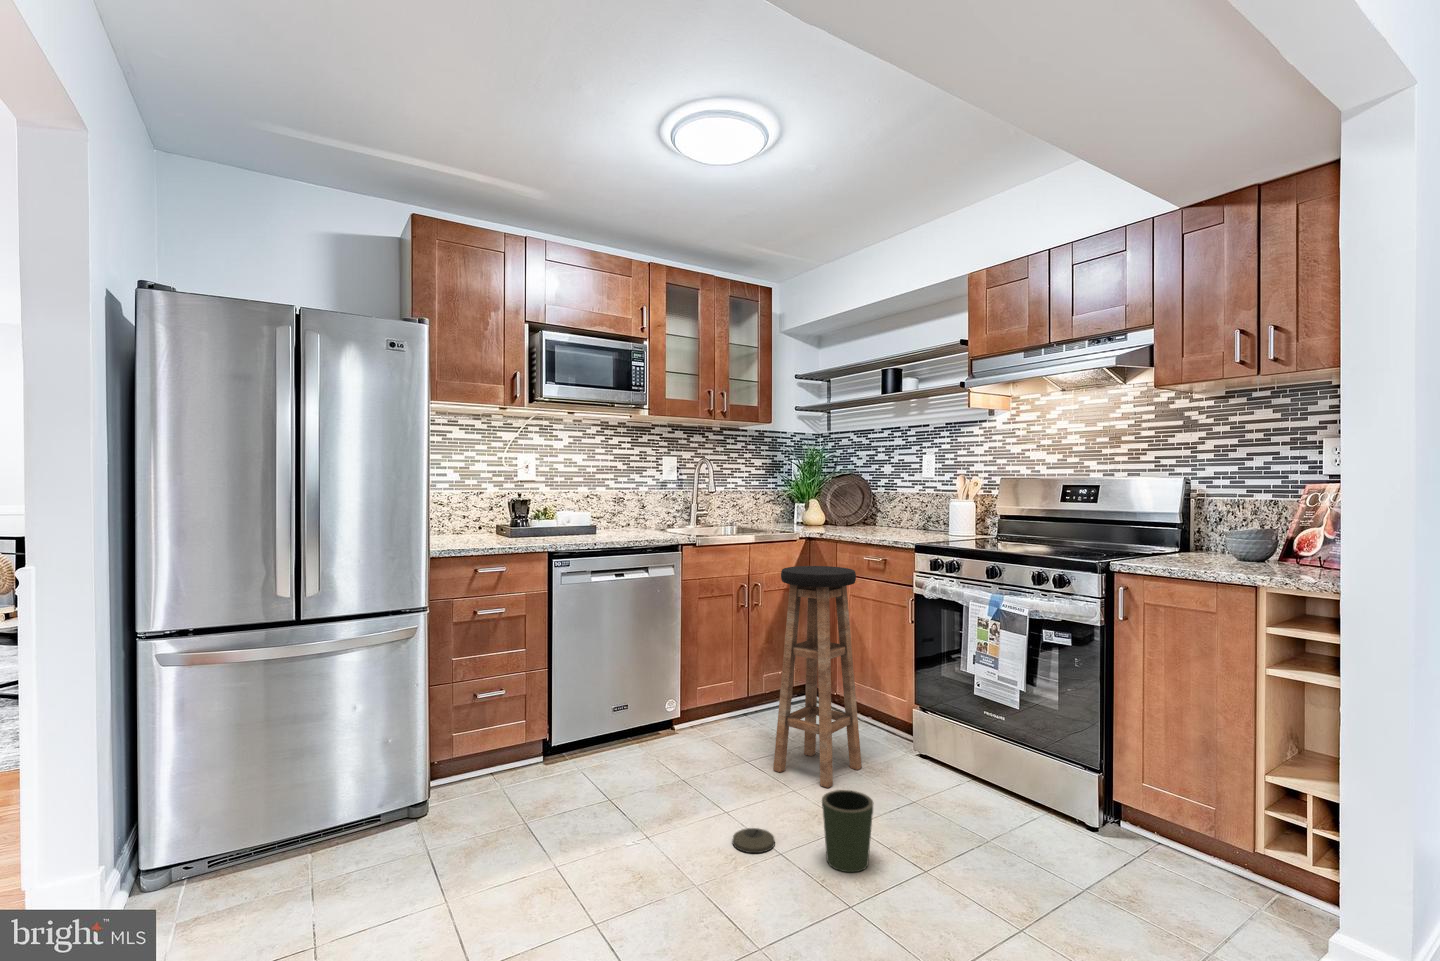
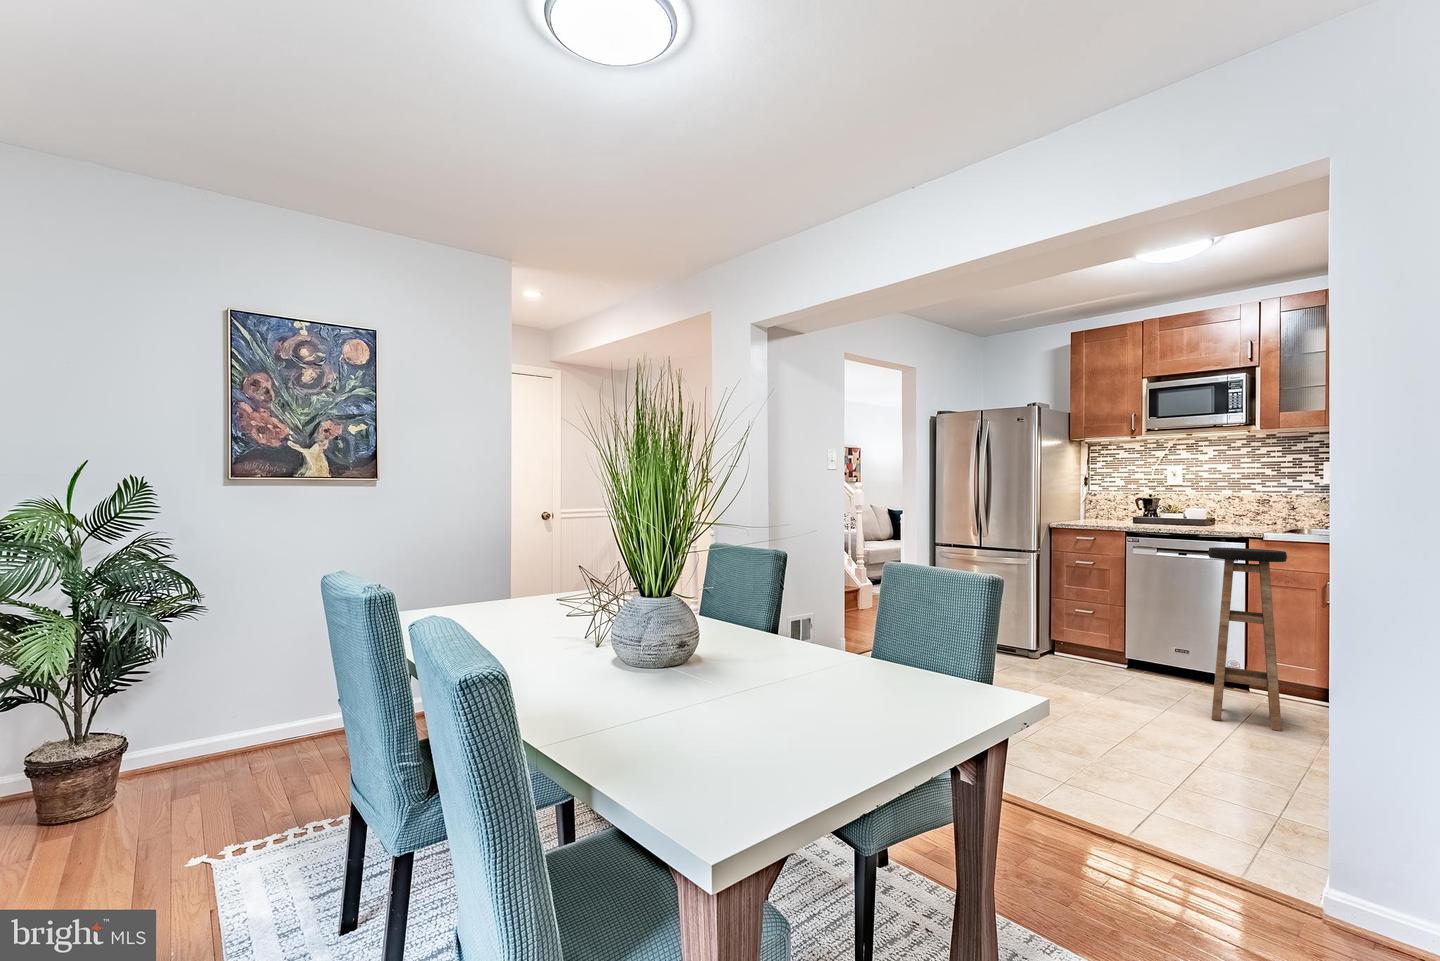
trash can: present [732,790,874,872] -> none [1077,674,1125,722]

